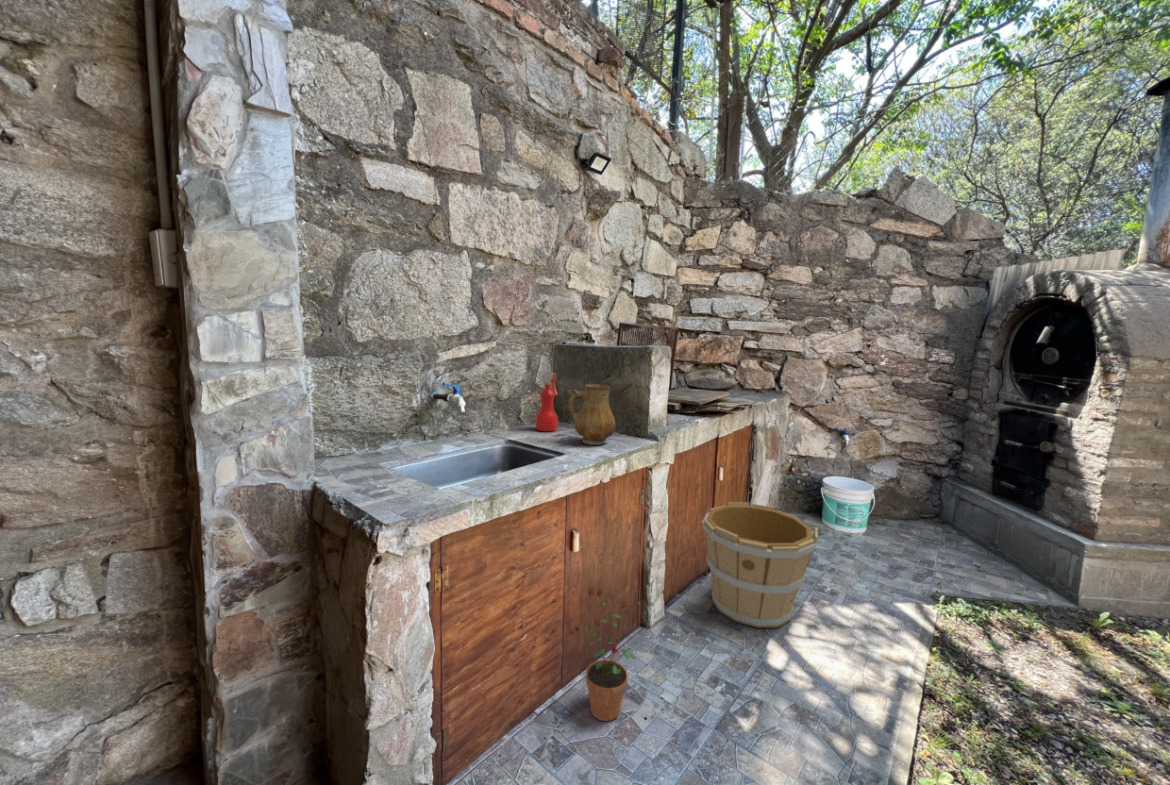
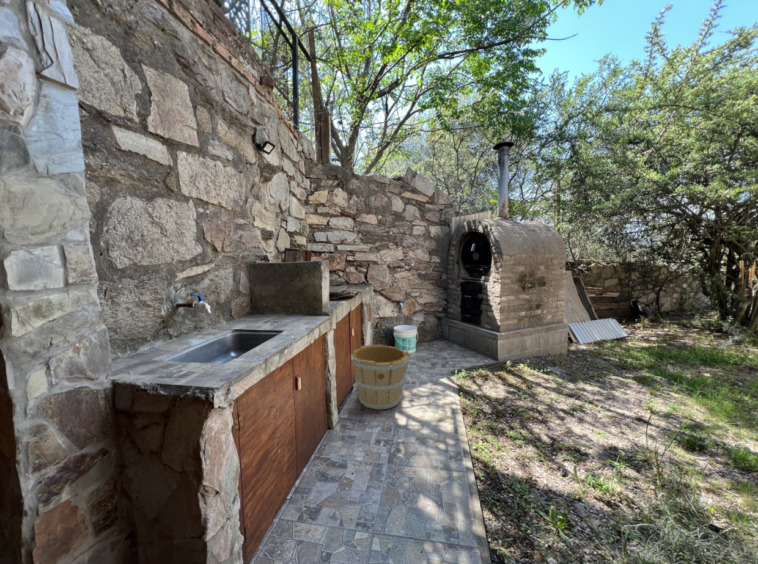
spray bottle: present [535,373,558,431] -> none [247,282,263,321]
ceramic pitcher: present [569,384,615,445] -> none [277,286,307,324]
potted plant: present [569,586,635,721] -> none [304,406,345,485]

